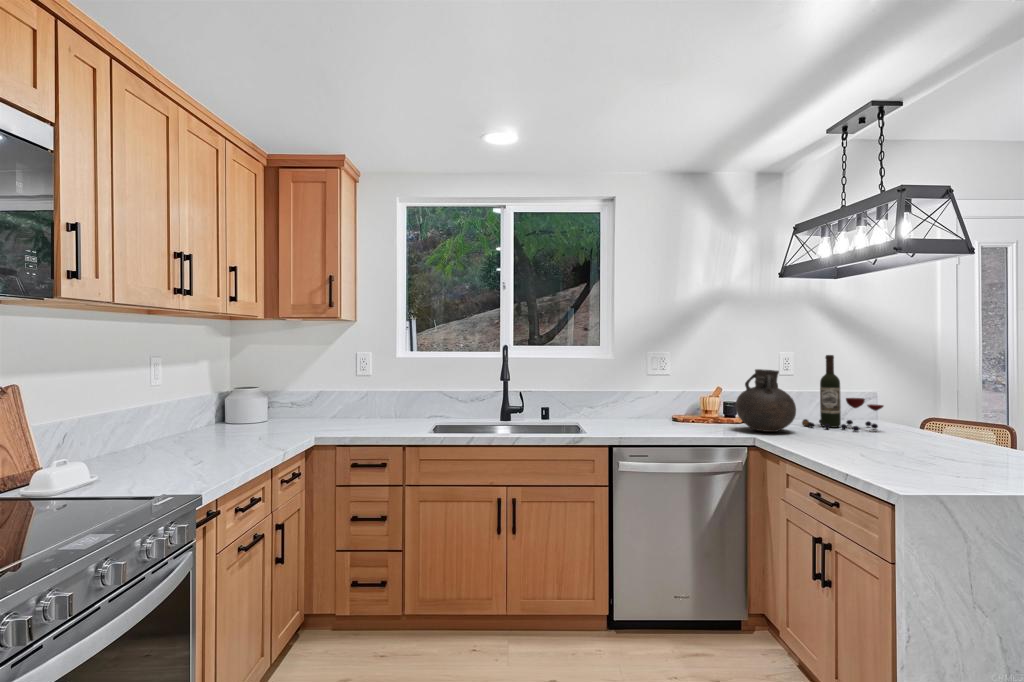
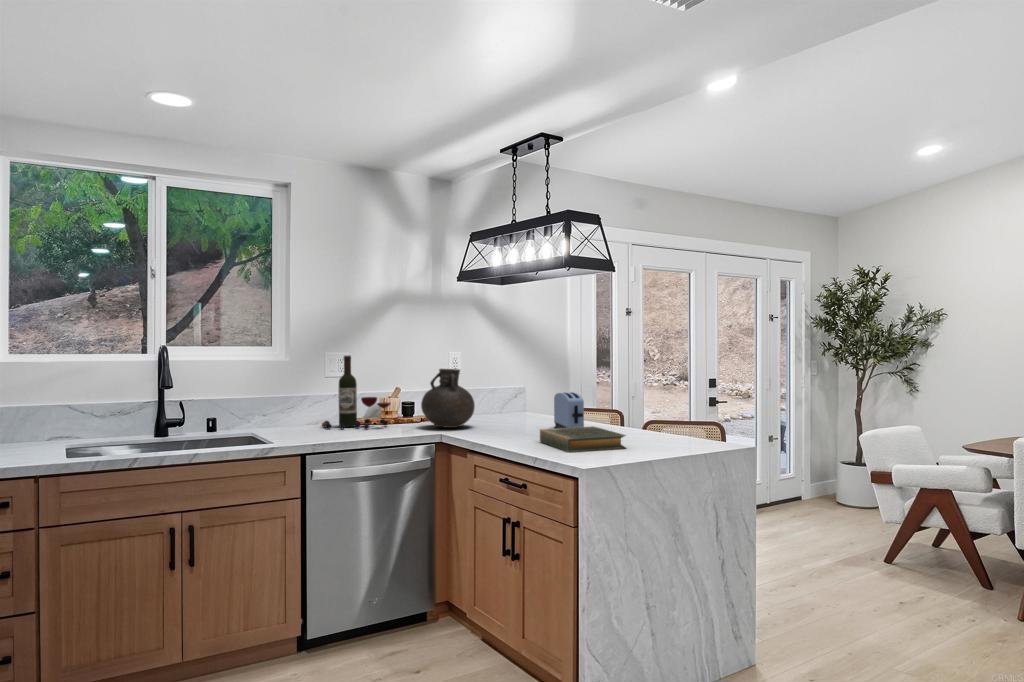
wine bottle: present [802,355,883,431] -> present [322,355,390,429]
toaster: none [898,401,937,452] -> present [554,392,584,428]
hardback book: none [866,443,994,479] -> present [540,426,626,452]

